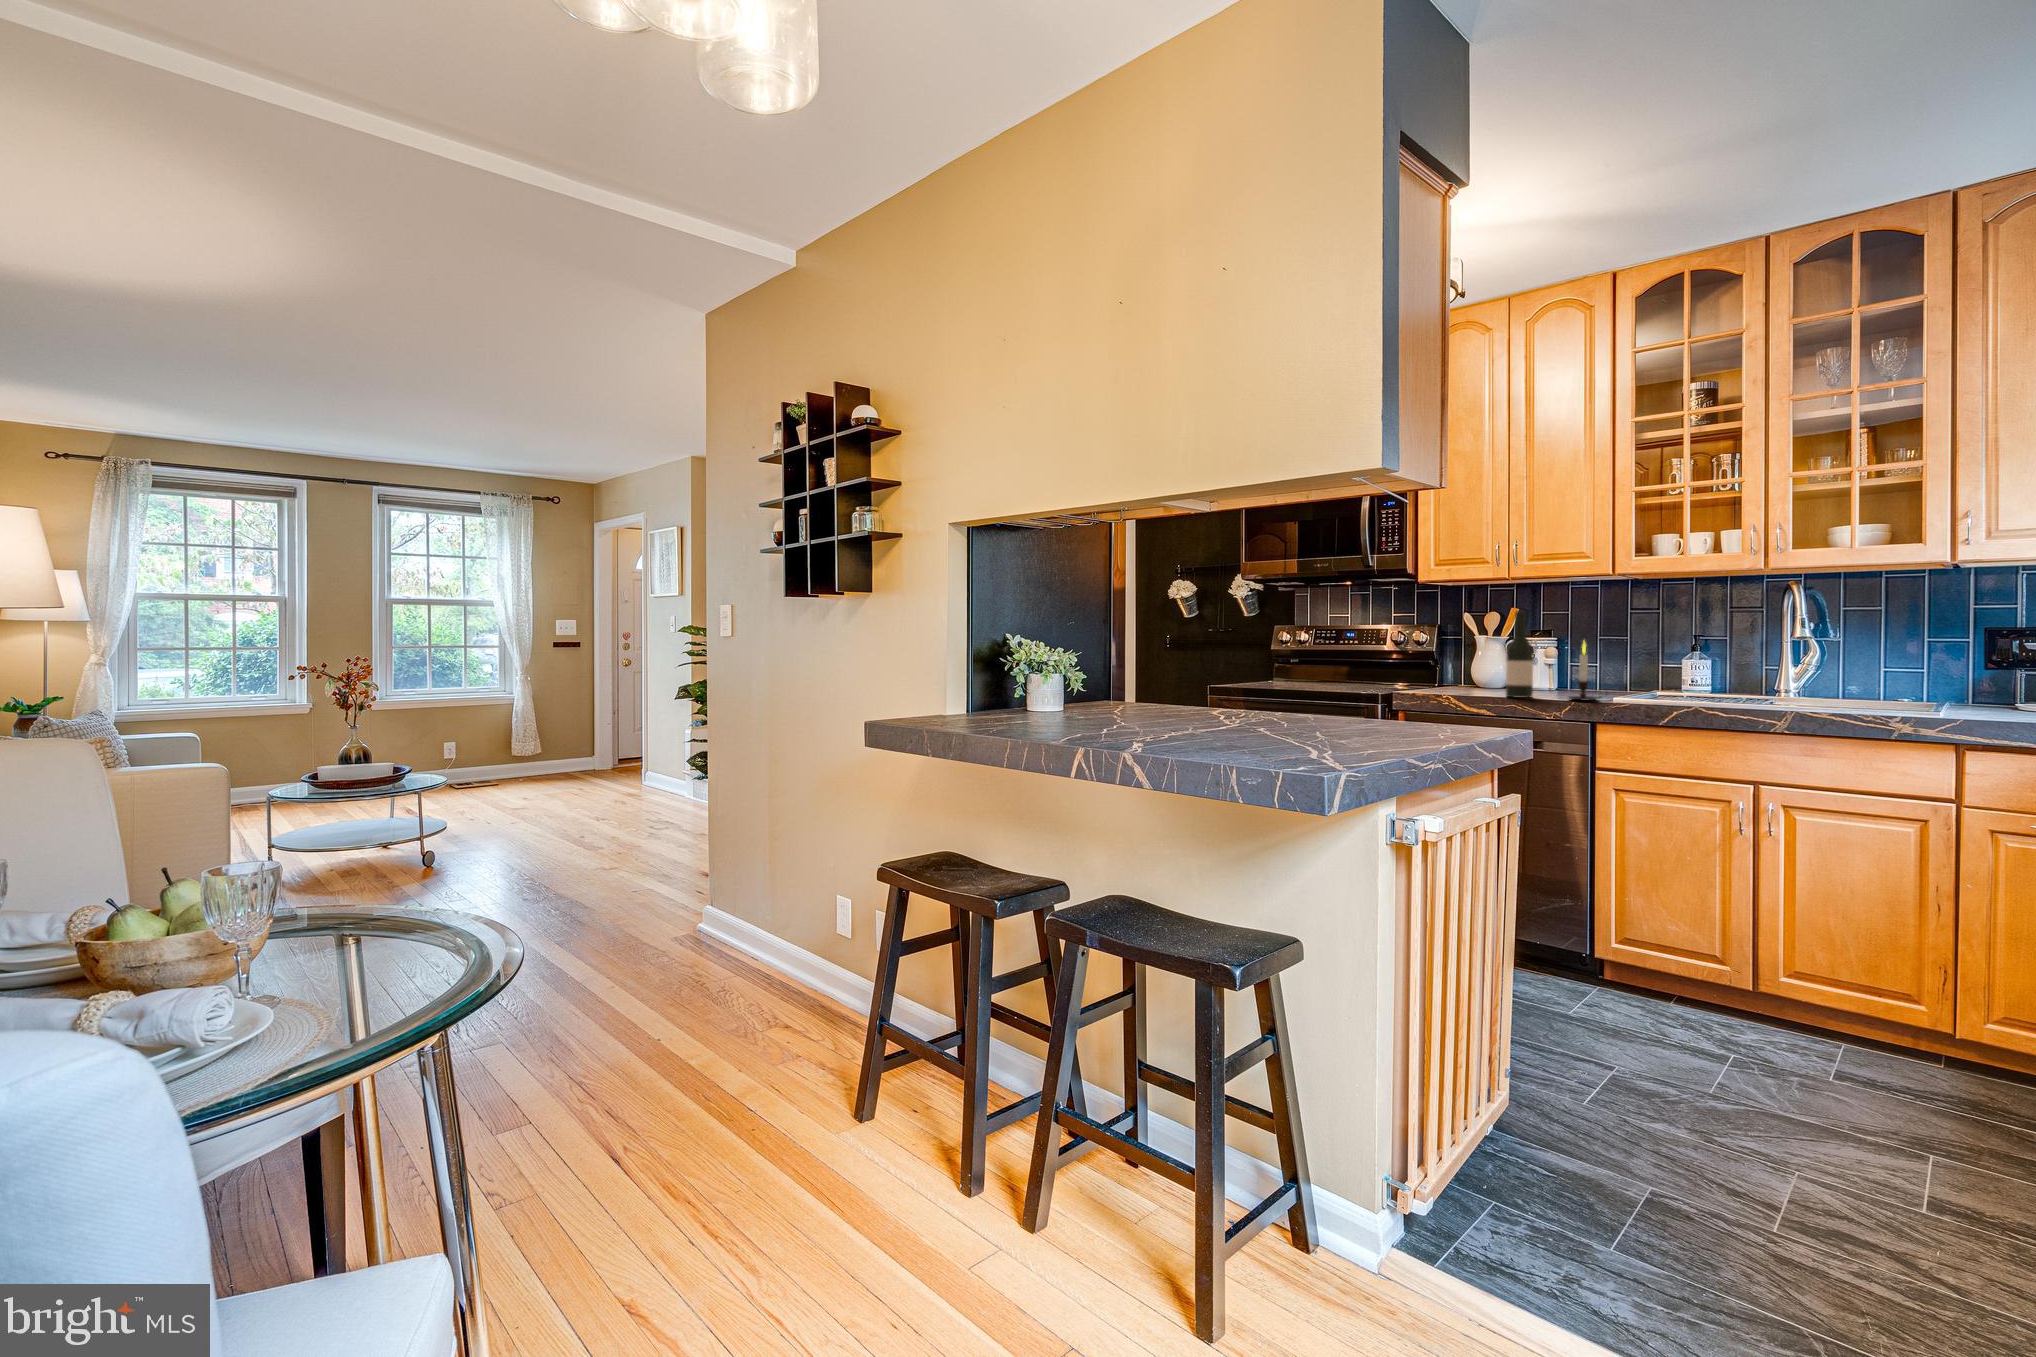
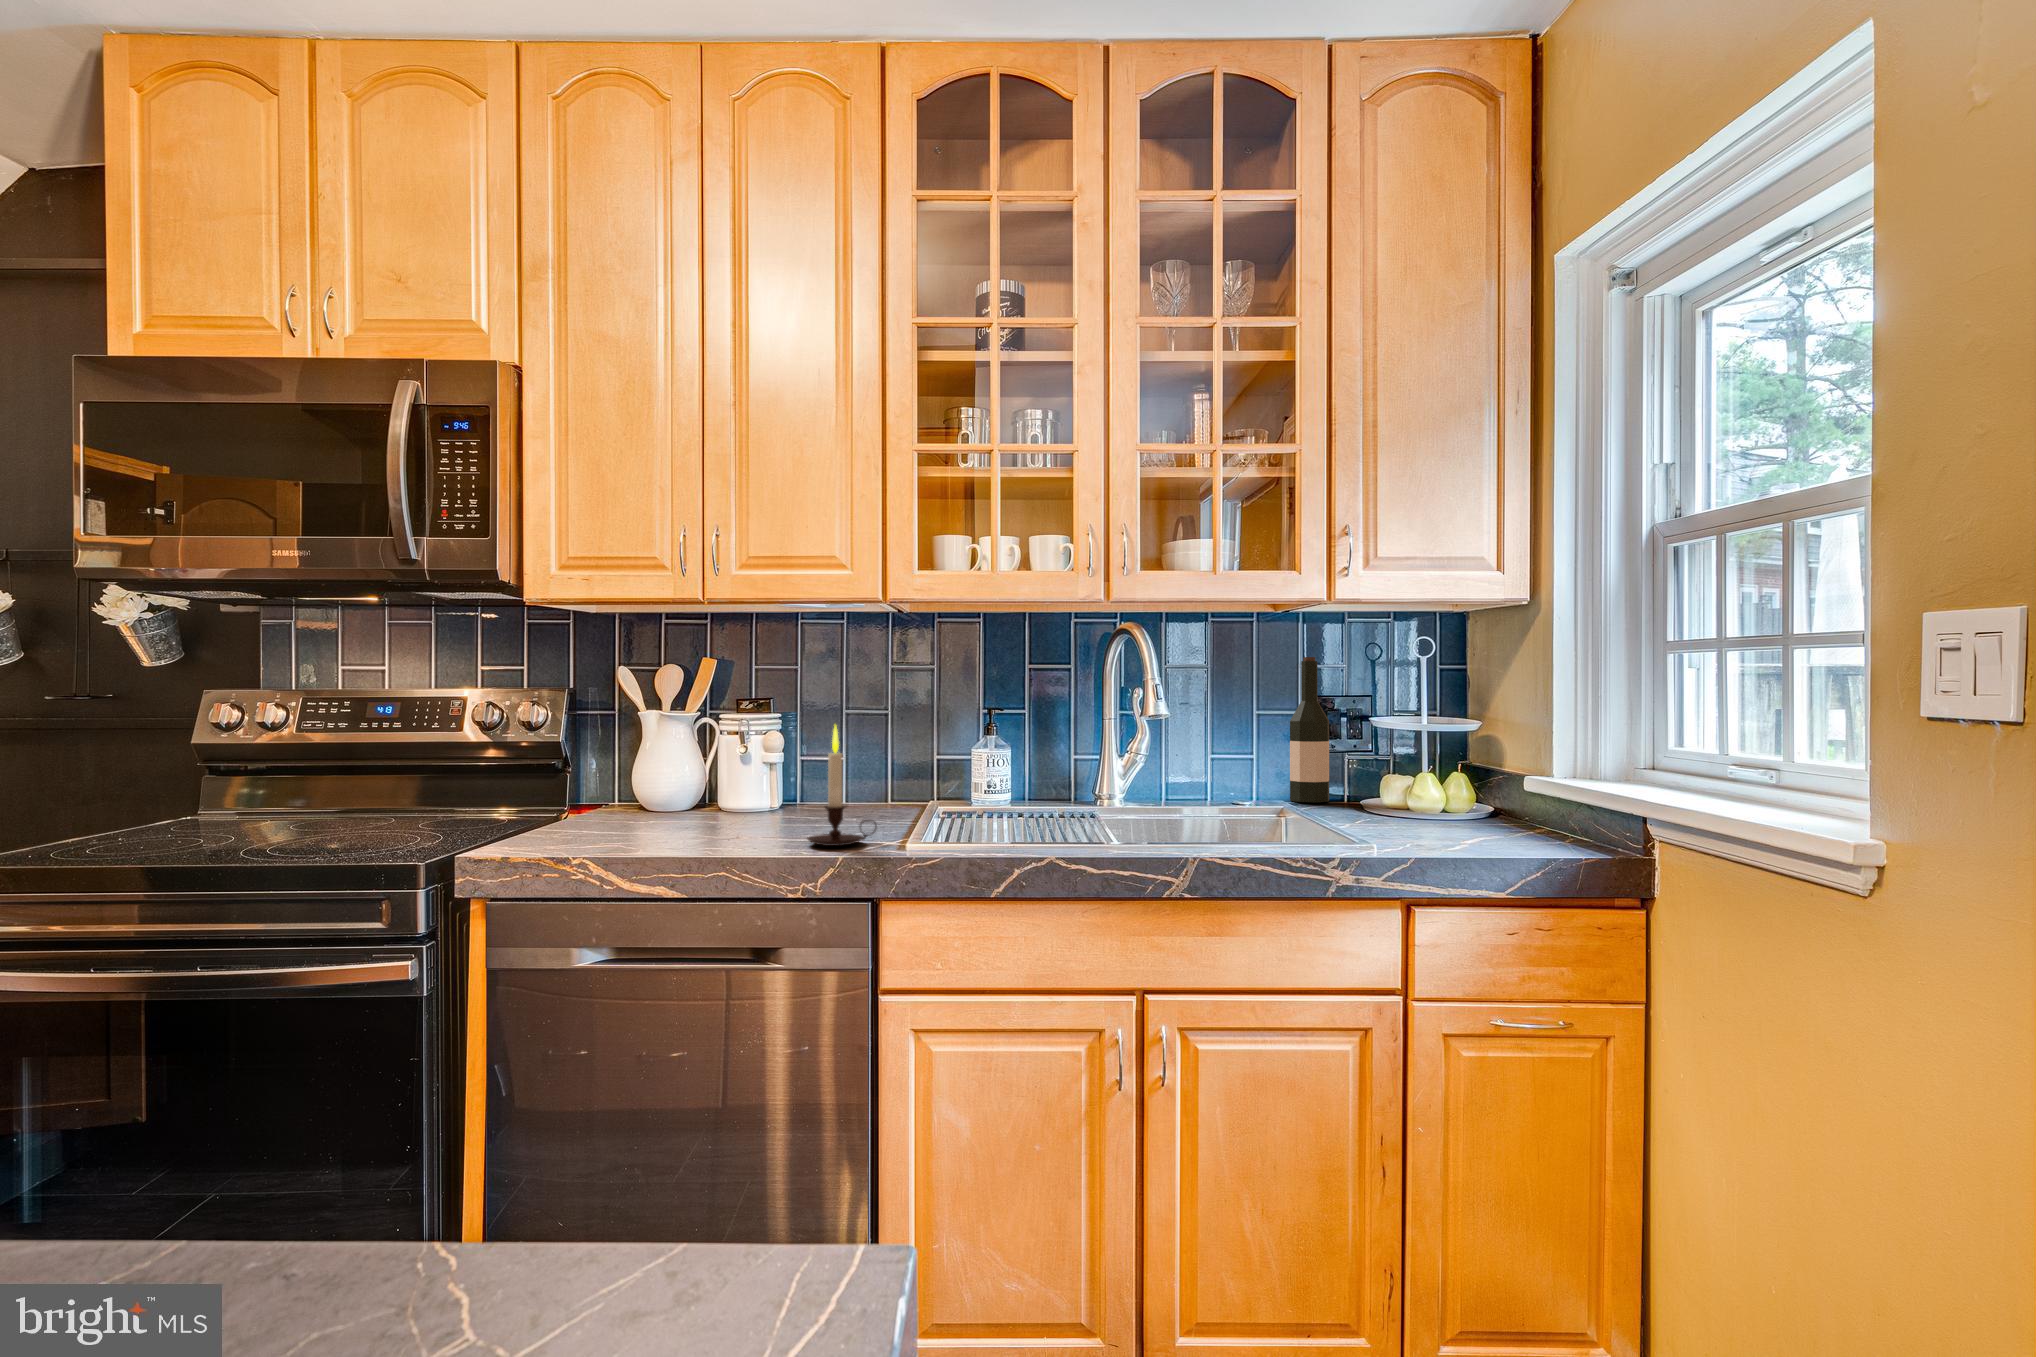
wine bottle: present [1506,610,1533,698] -> present [1290,657,1329,802]

